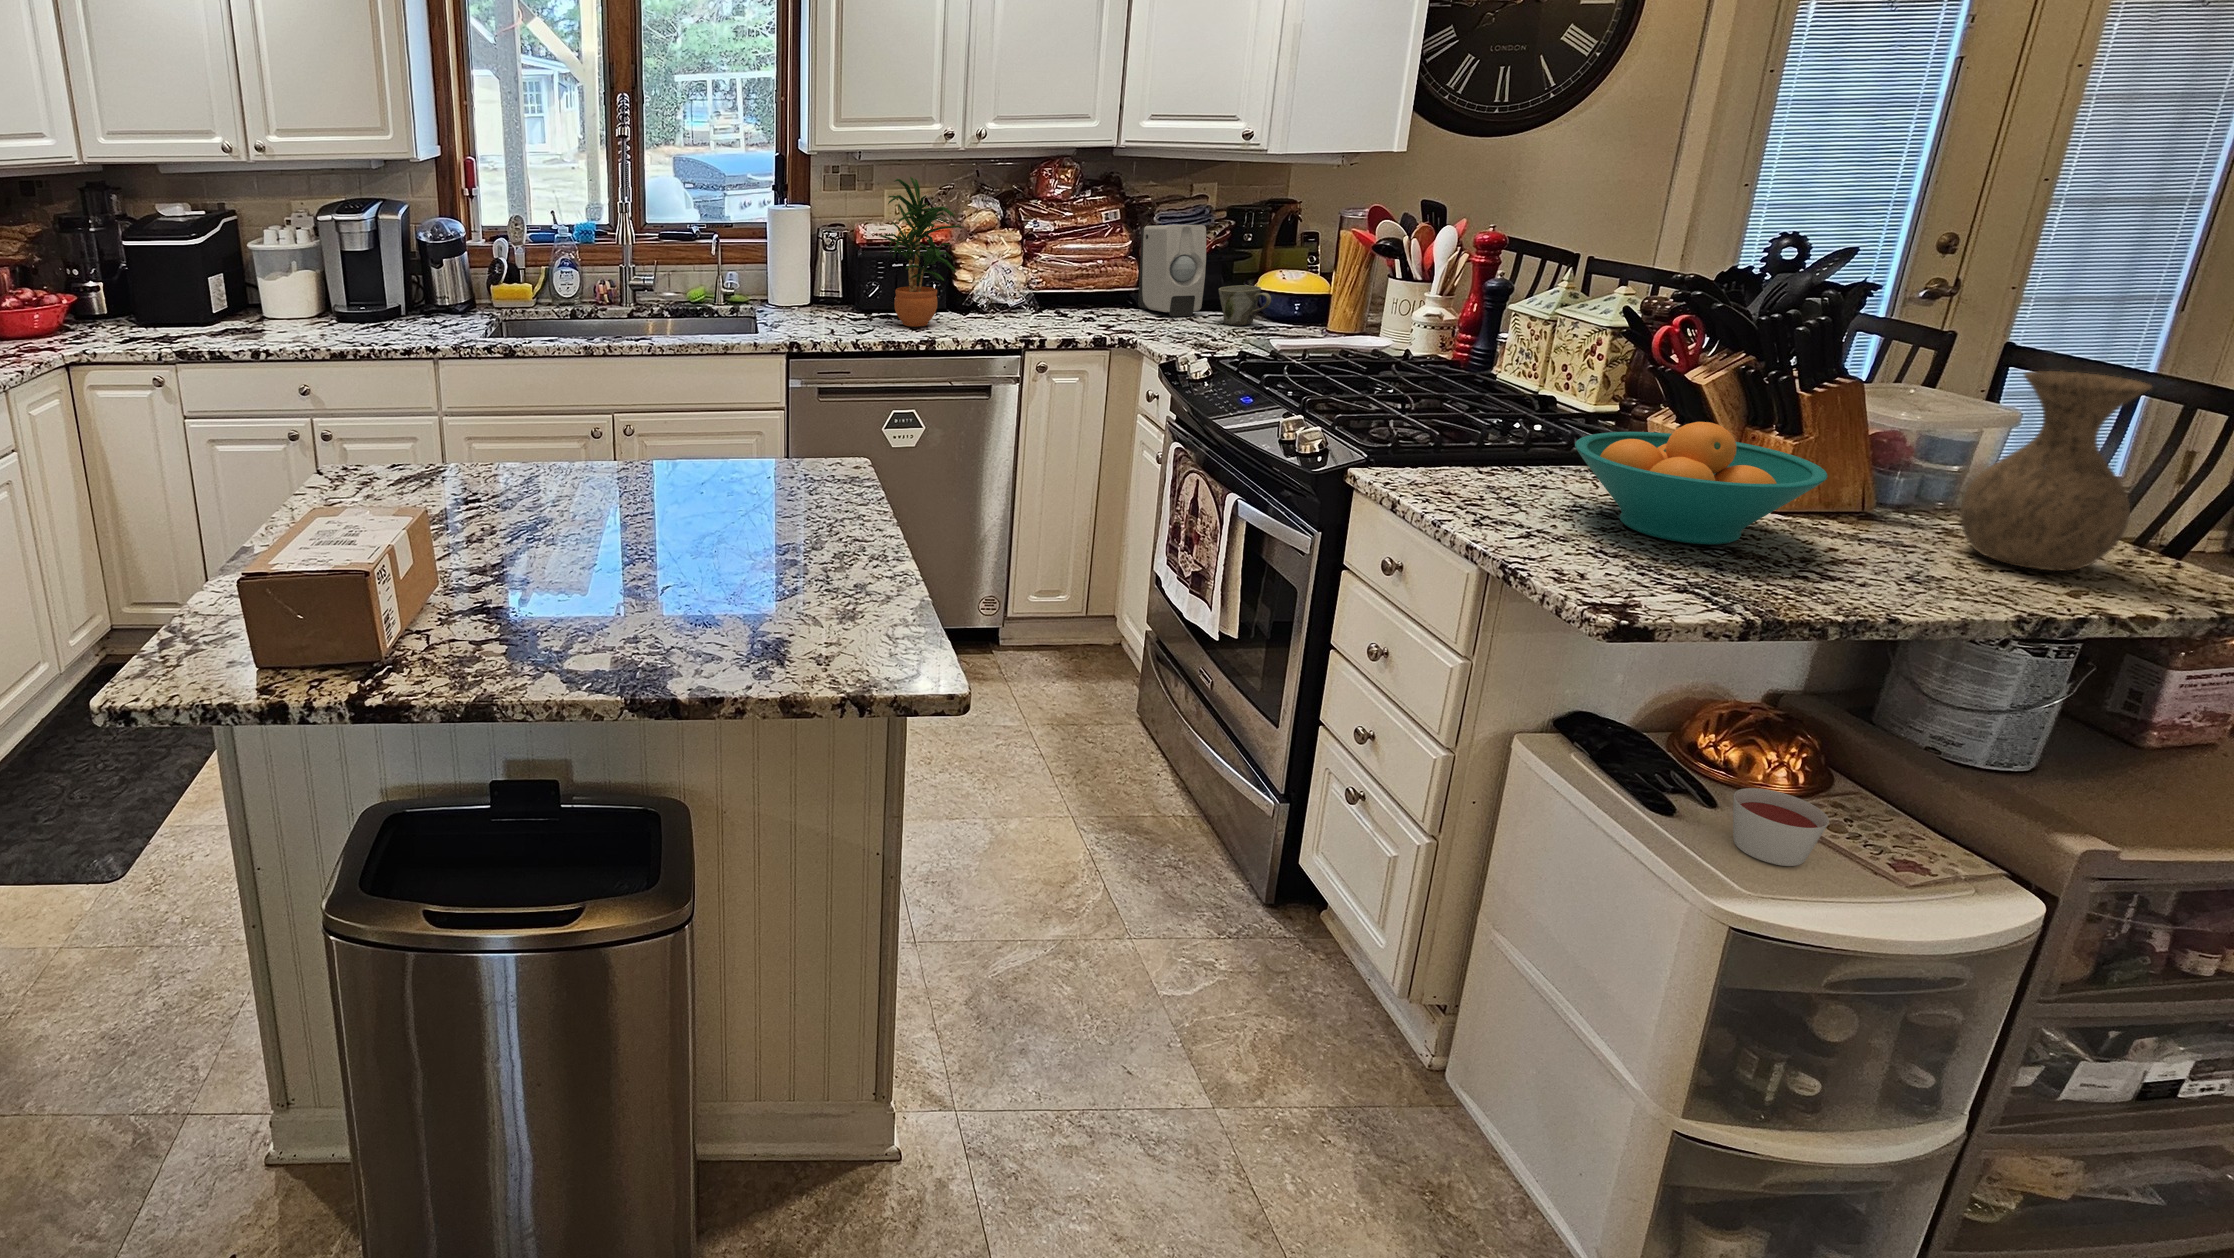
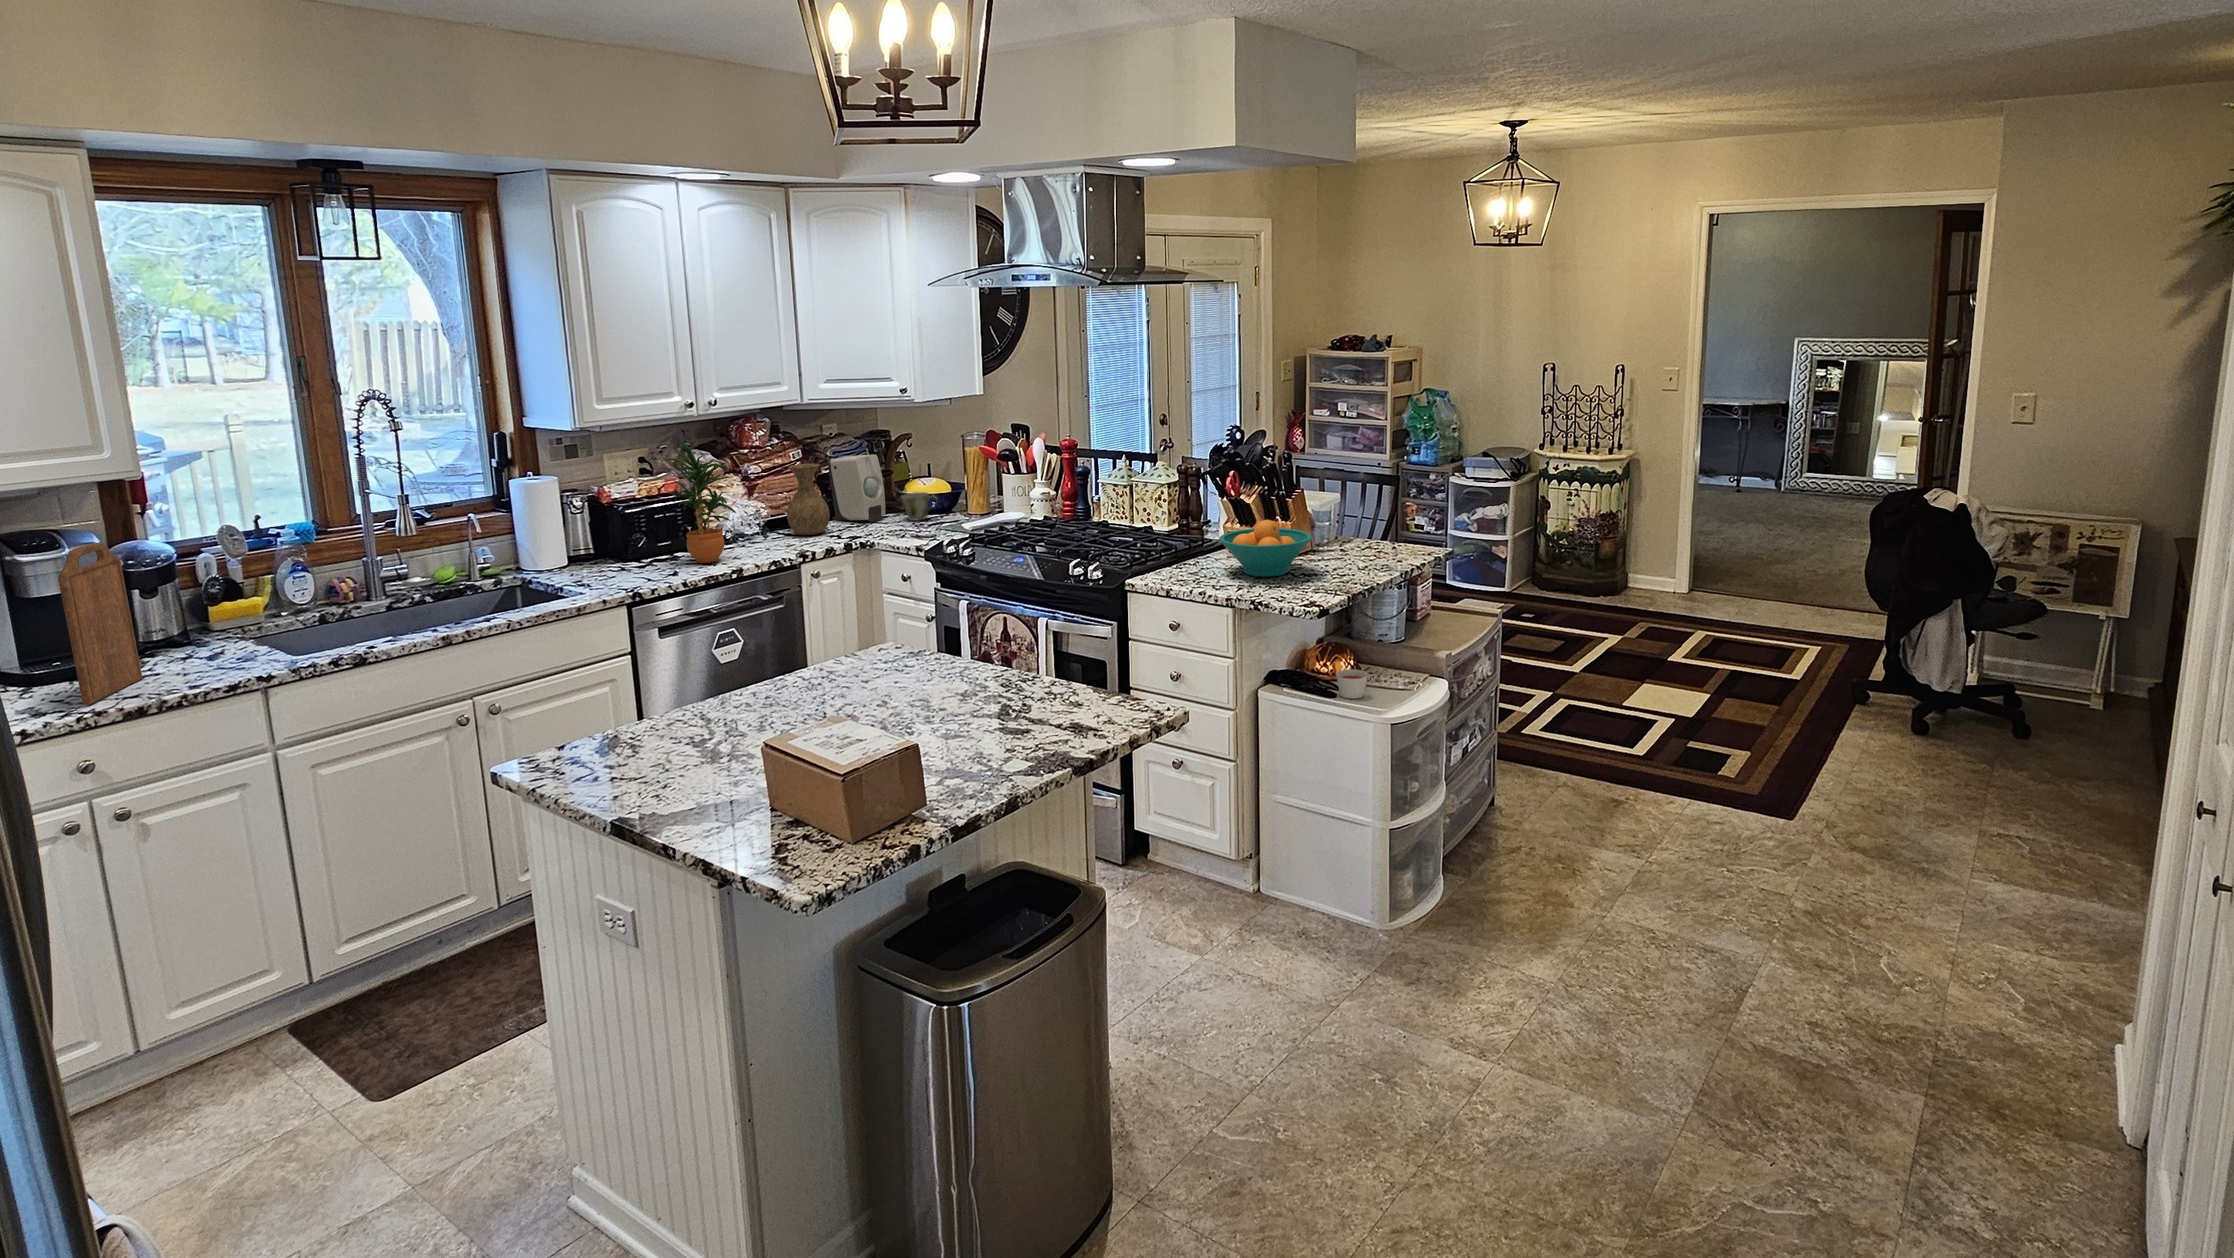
cutting board: none [305,207,383,341] -> present [58,543,142,705]
vase: present [1960,371,2151,571] -> present [787,464,830,535]

